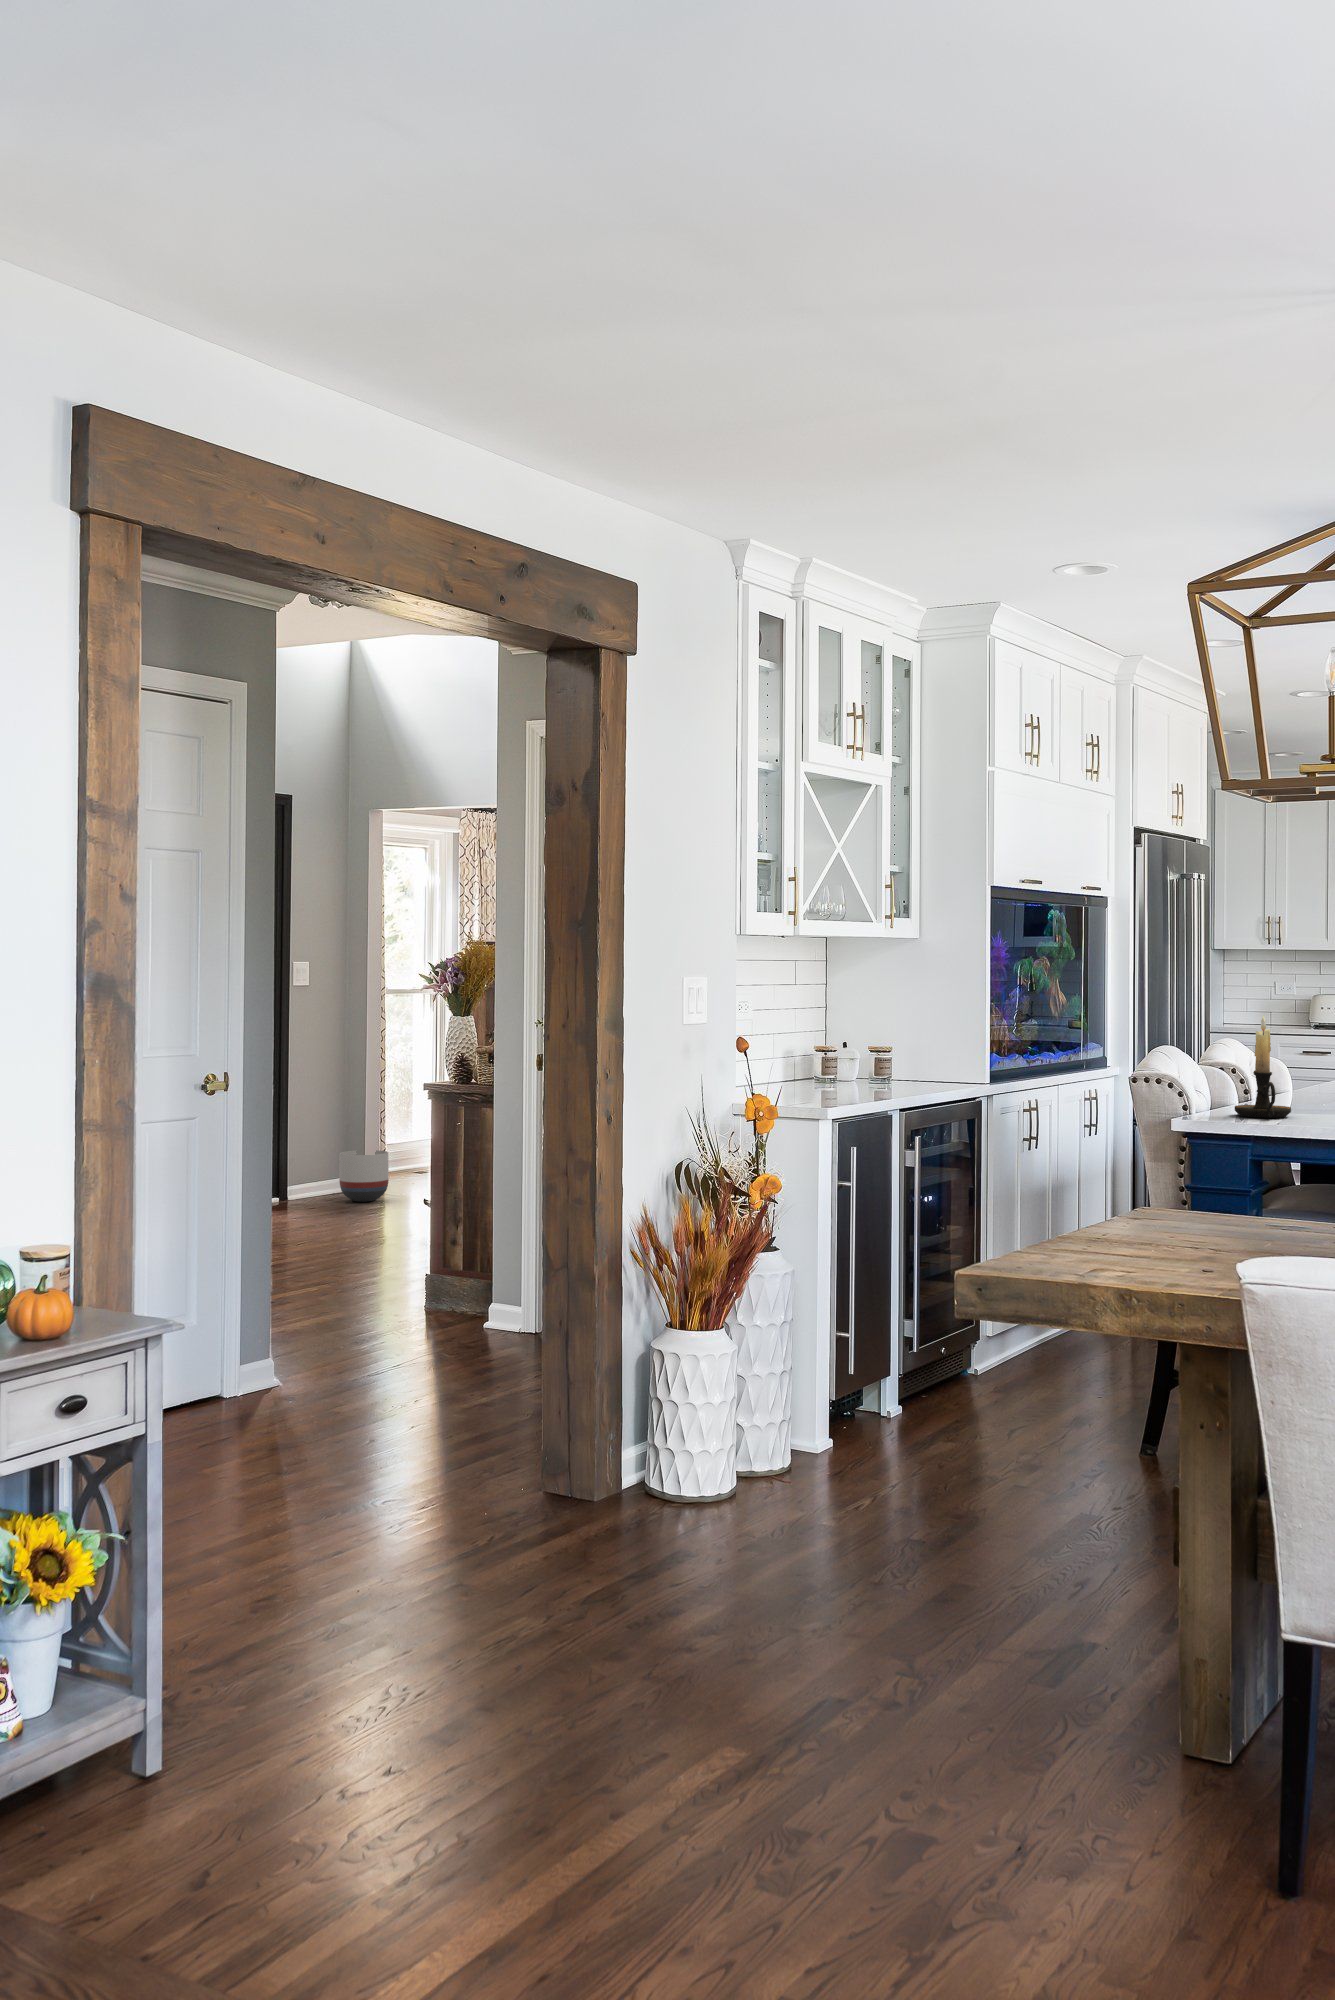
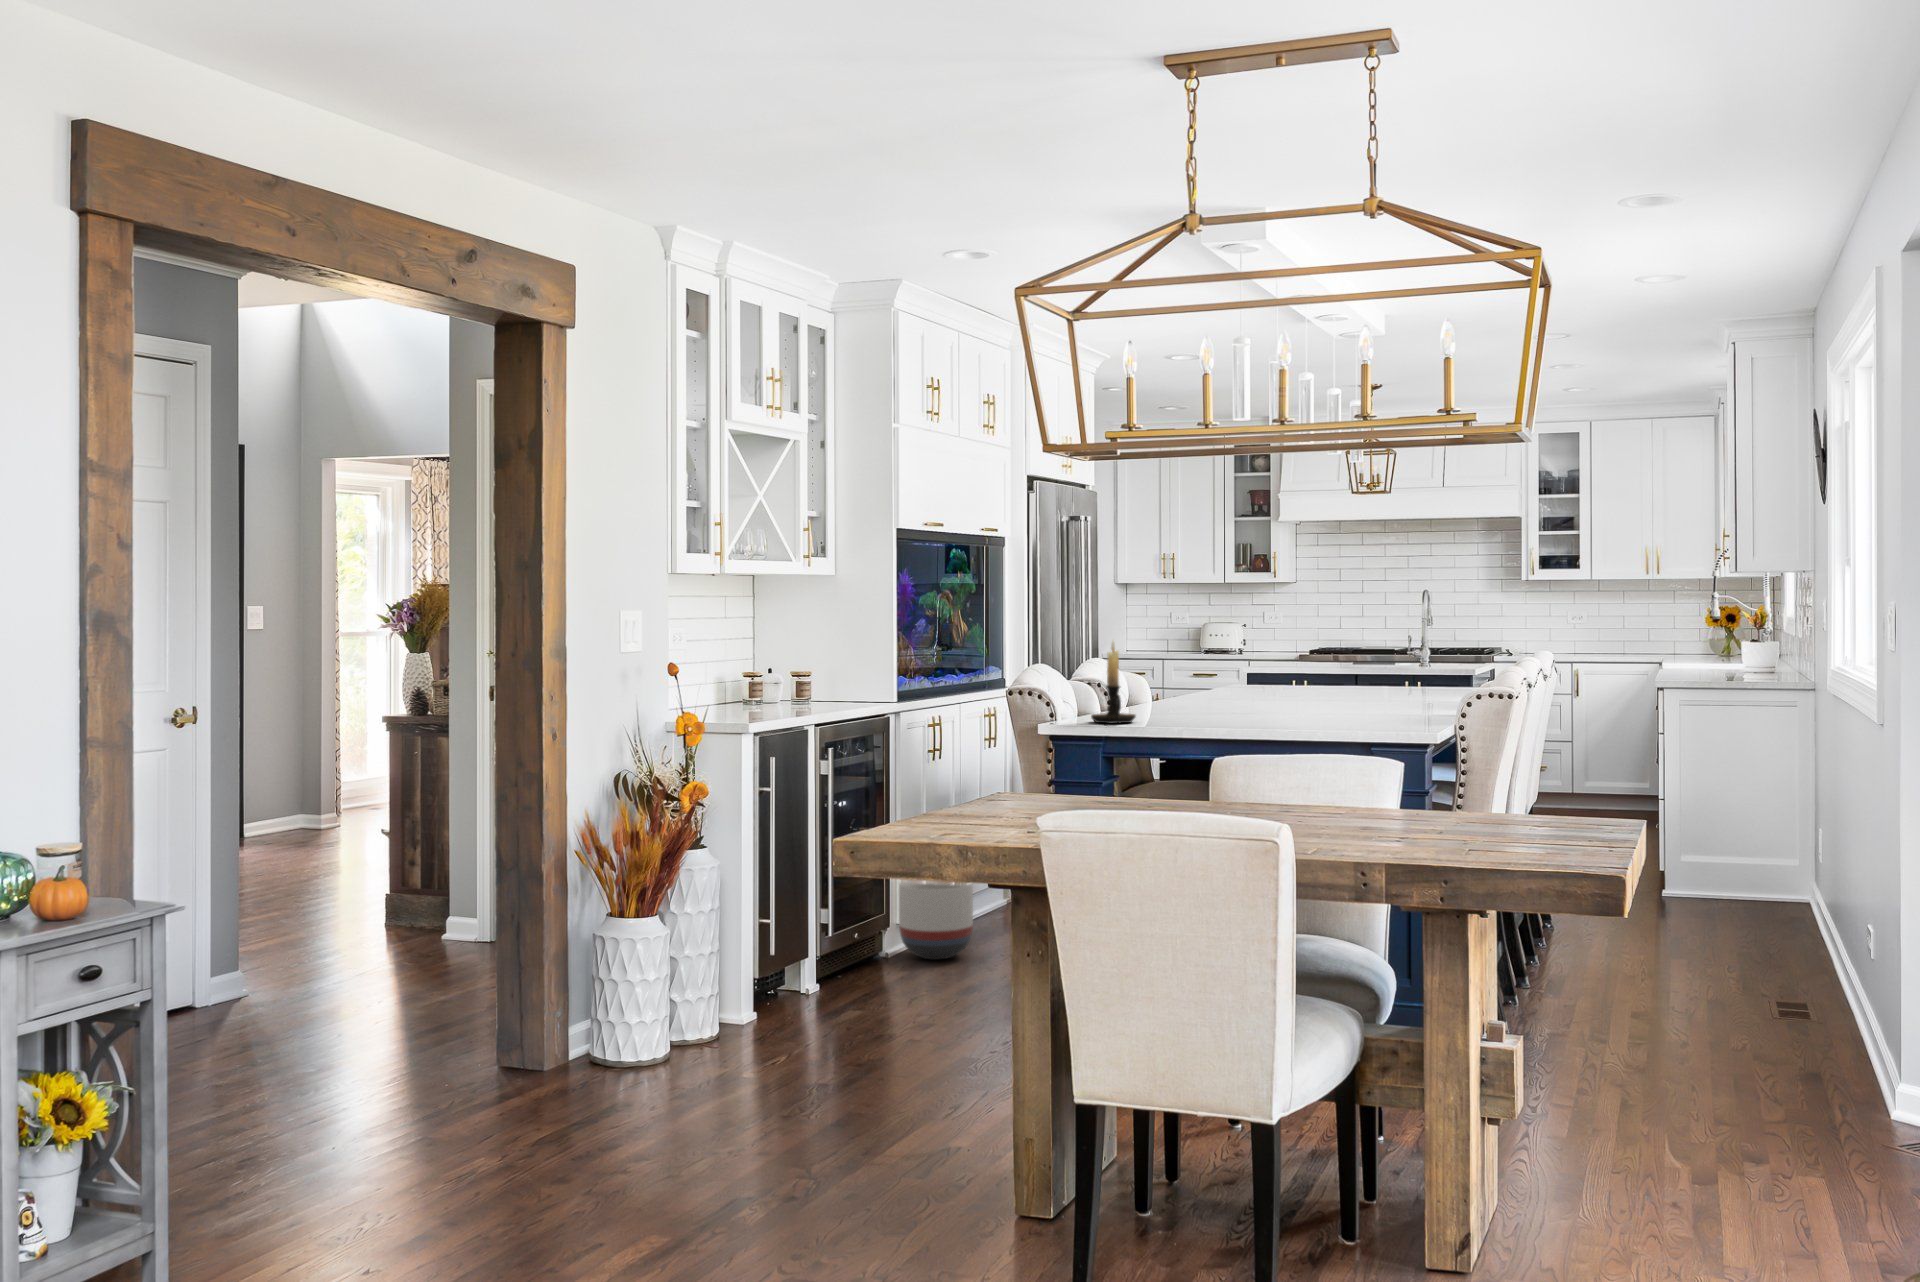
planter: present [339,1150,389,1202] -> present [899,883,973,959]

